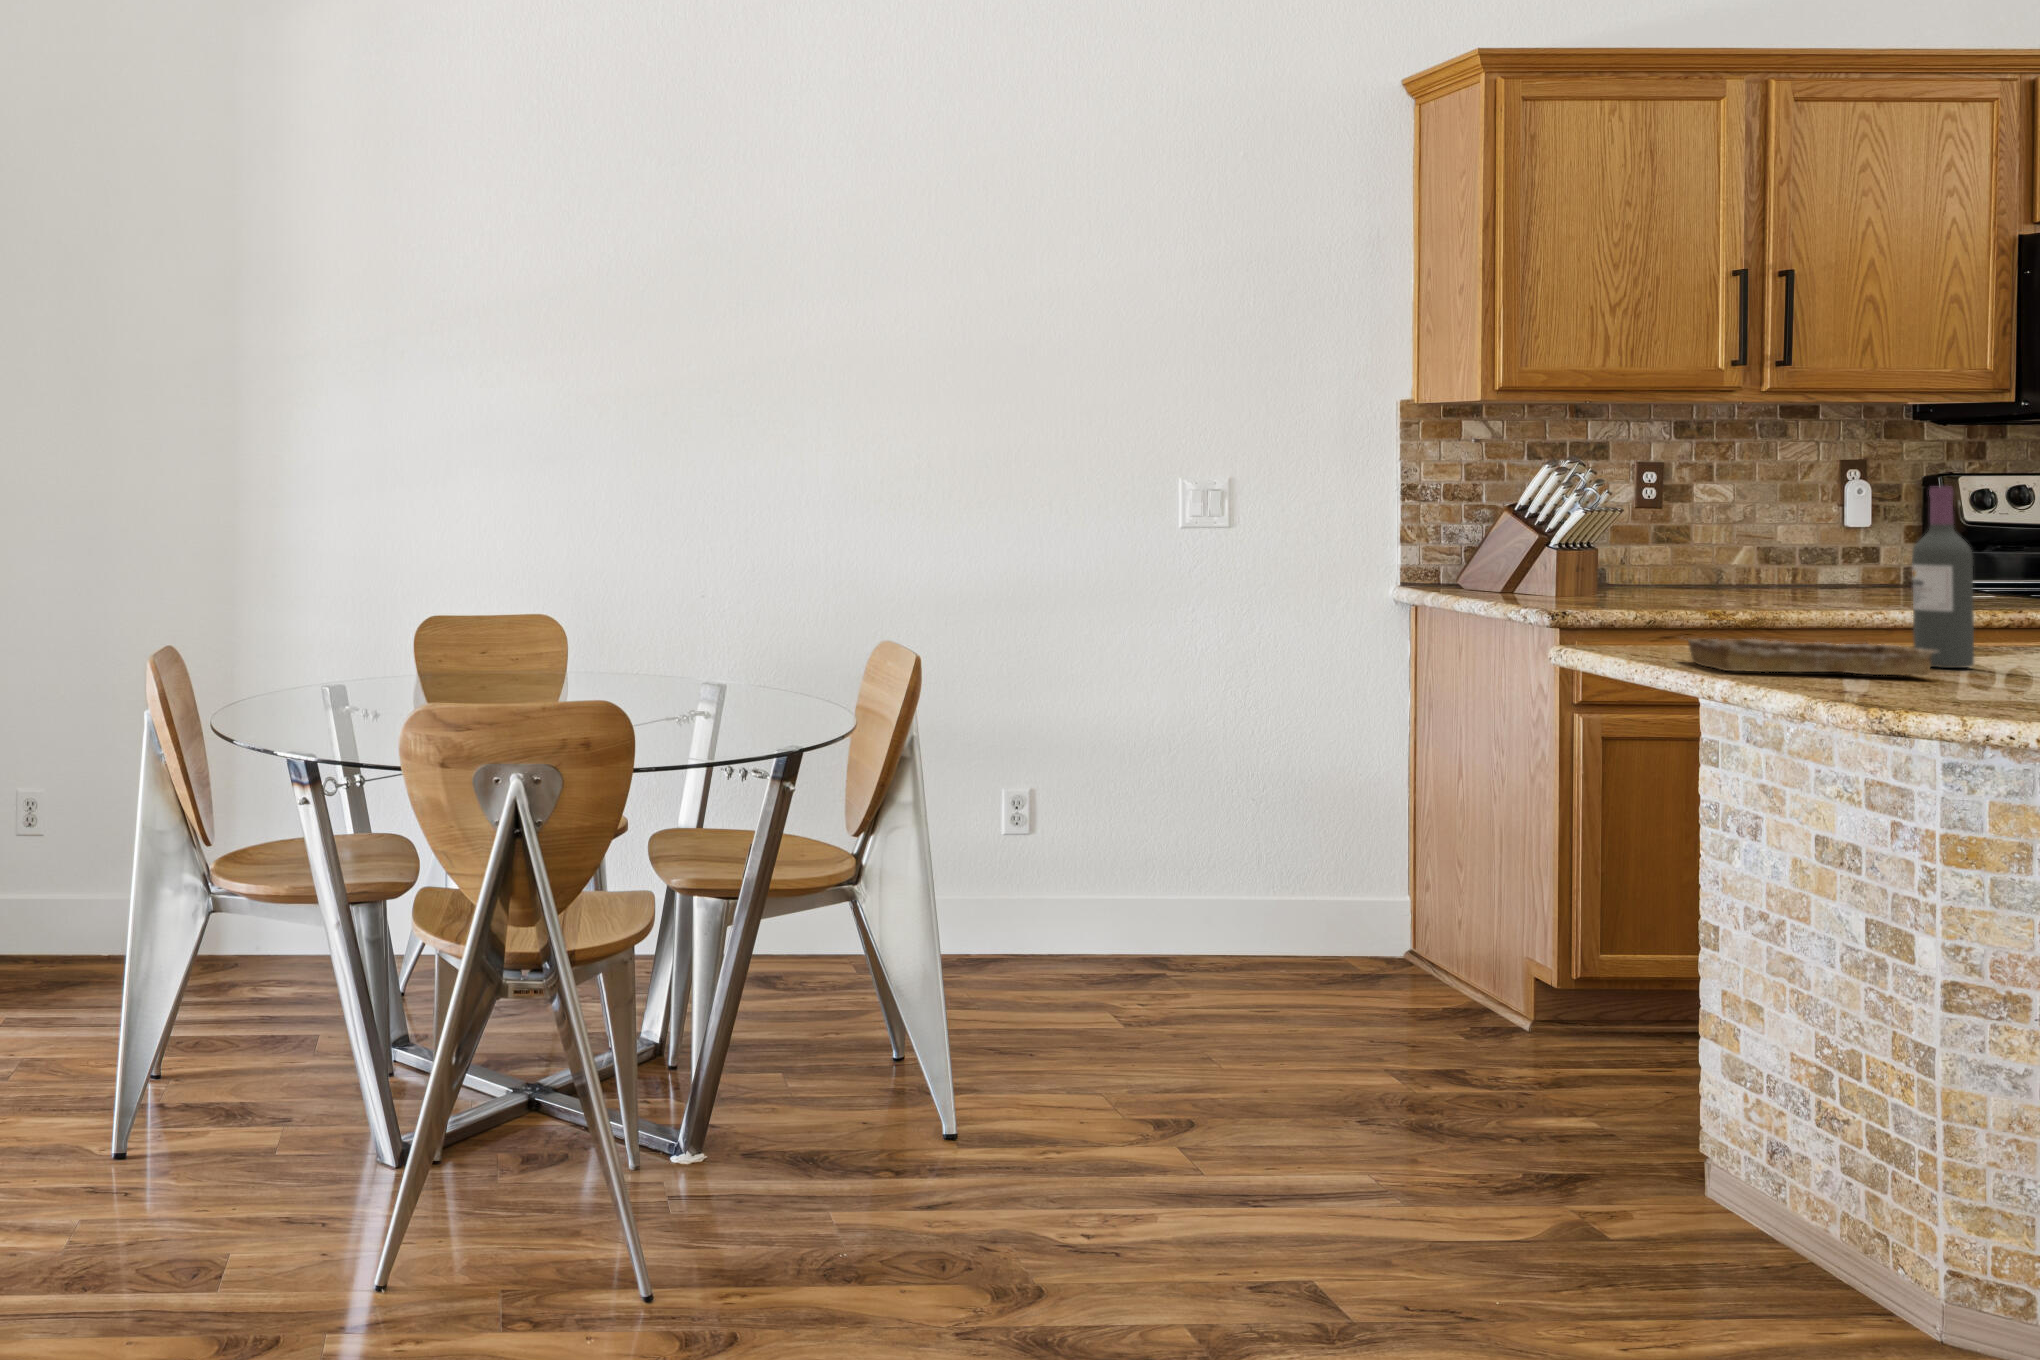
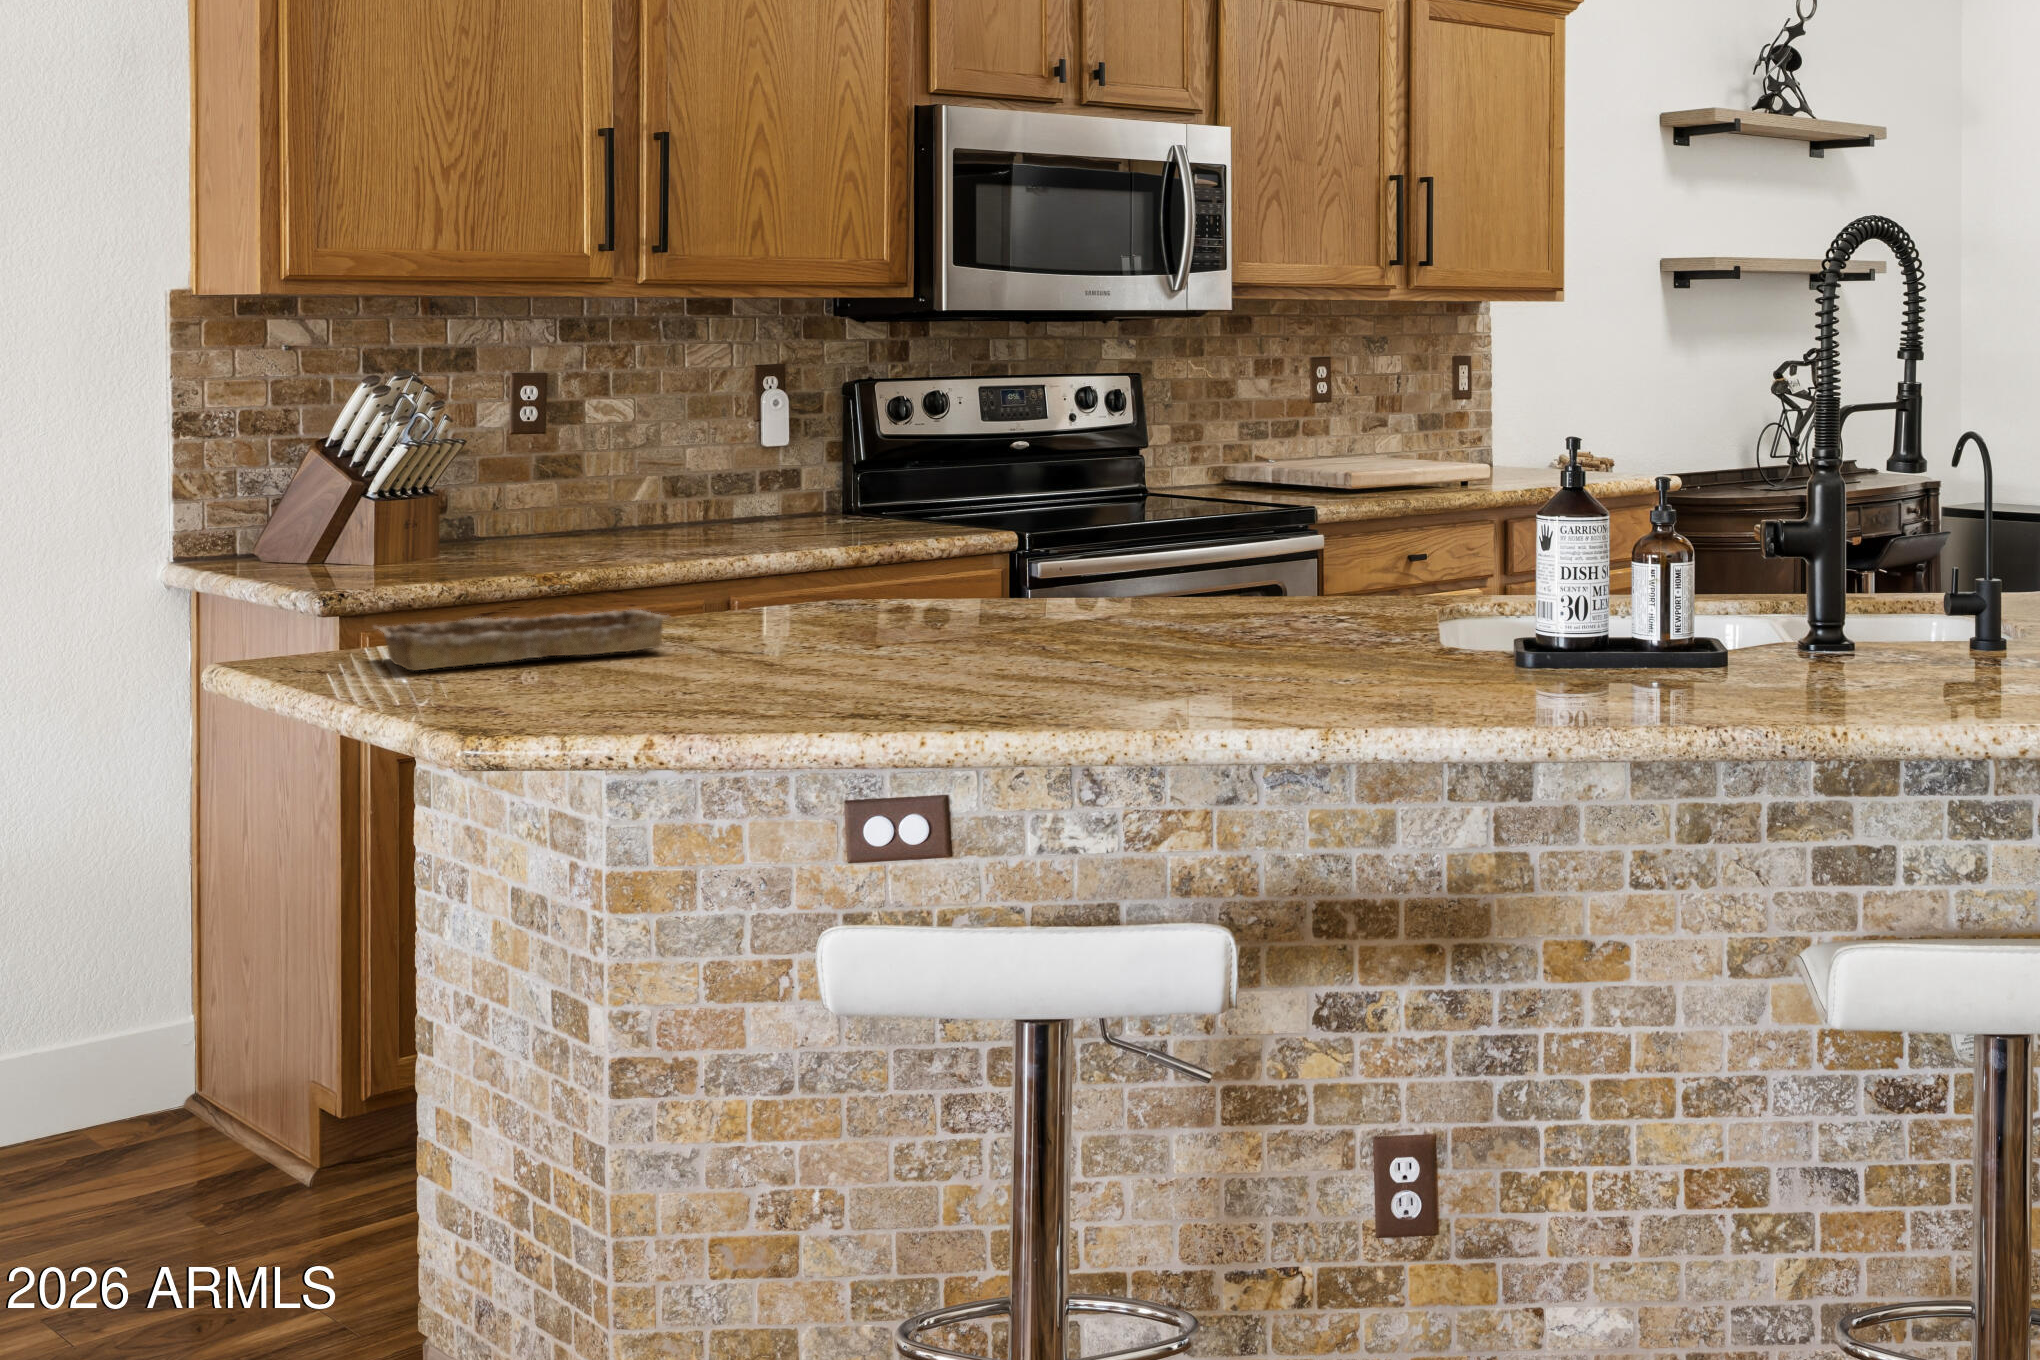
wine bottle: present [1912,486,1974,668] -> none [676,405,741,631]

